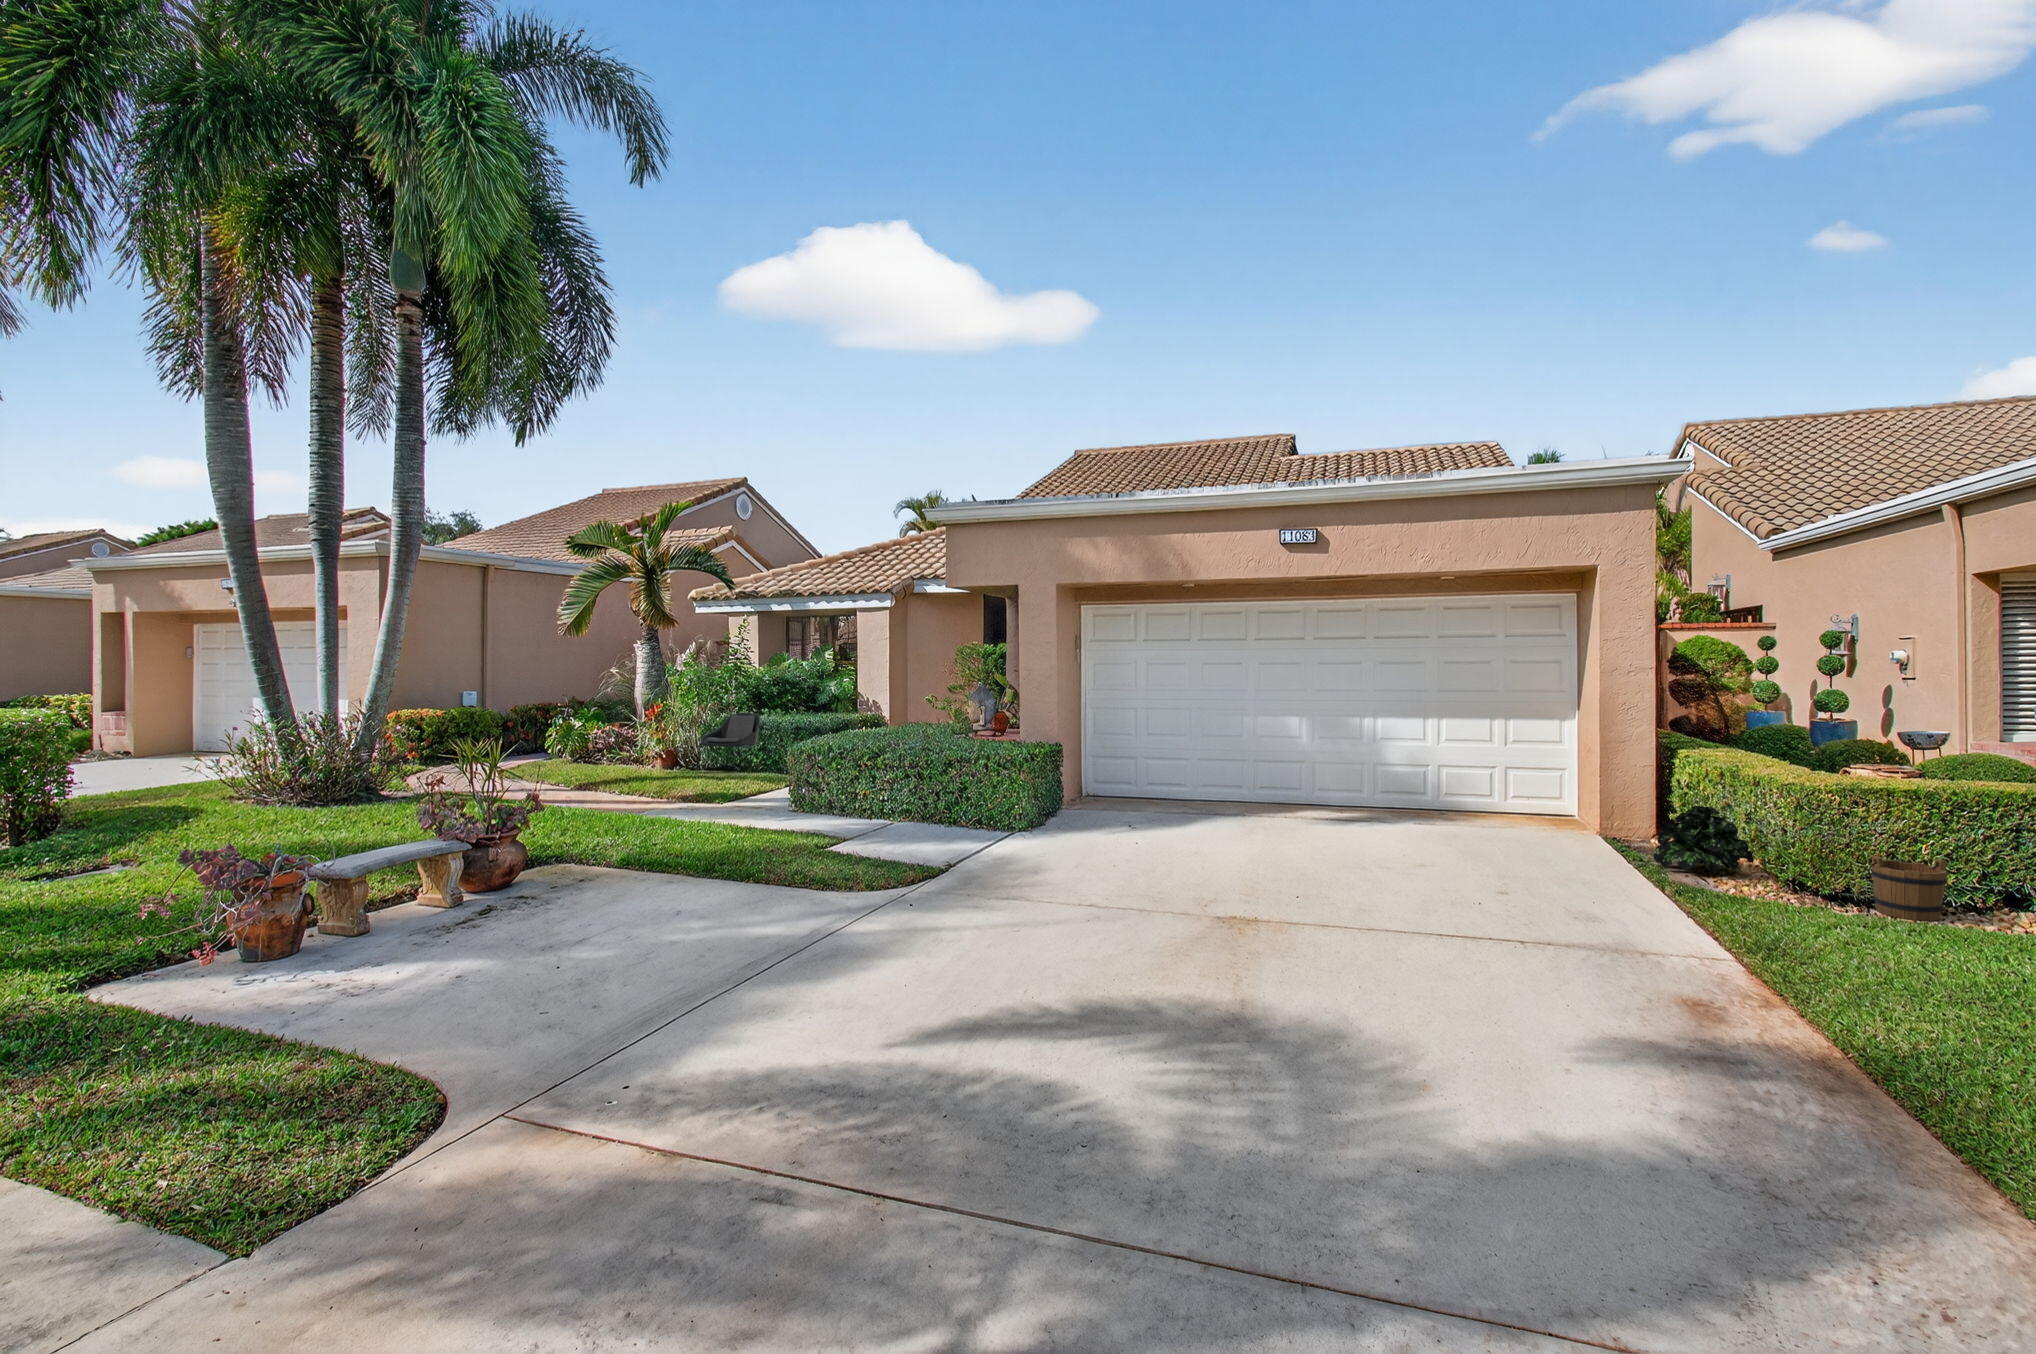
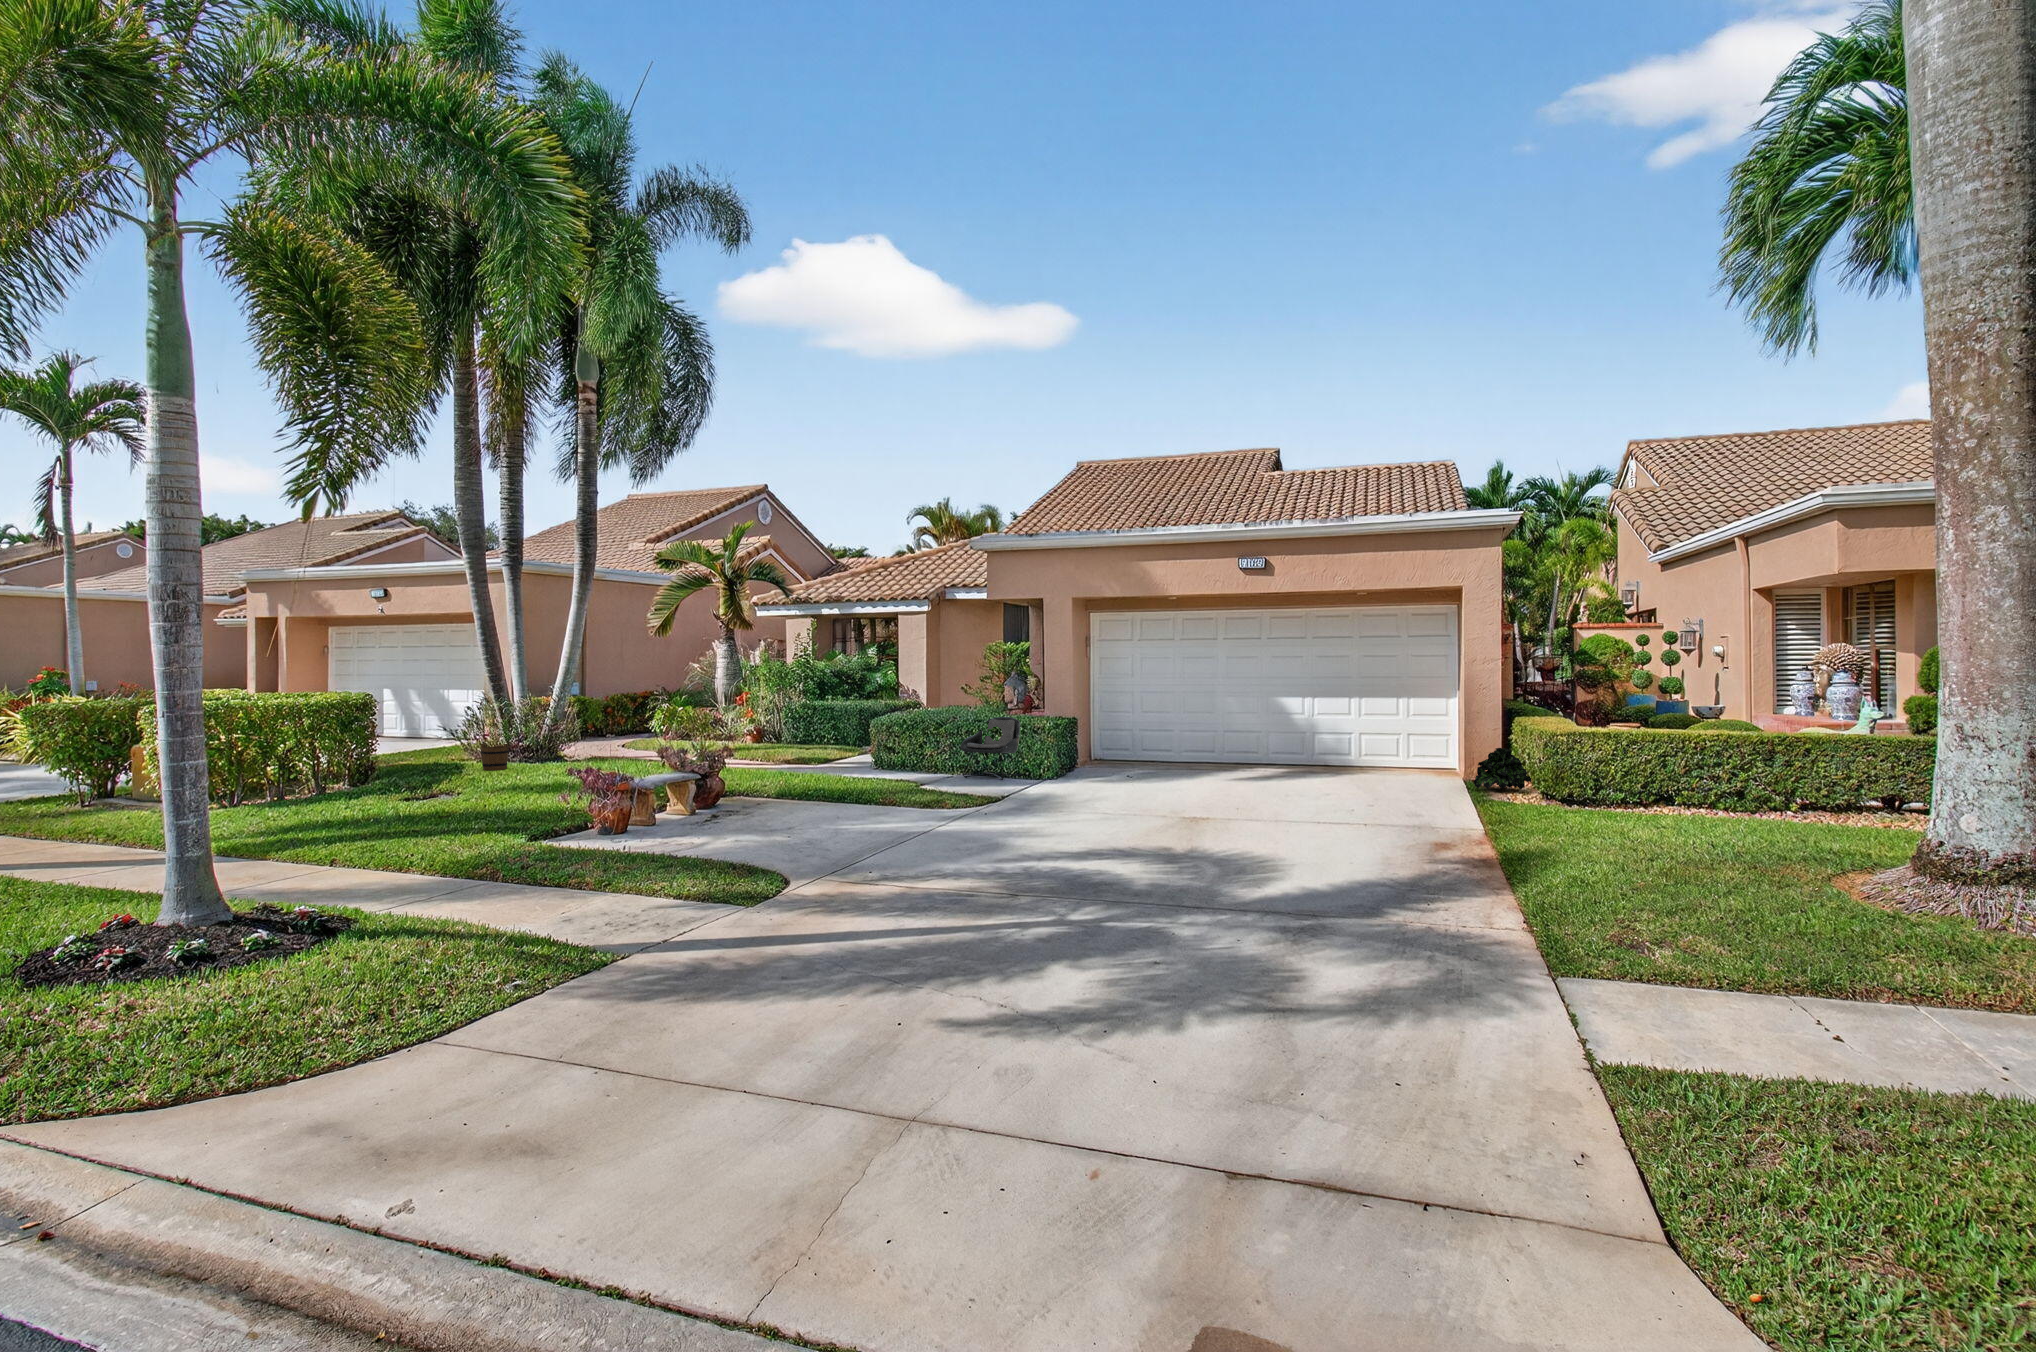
lounge chair: present [701,713,763,772] -> present [960,717,1023,780]
bucket: present [1868,856,1947,921] -> present [481,743,509,770]

